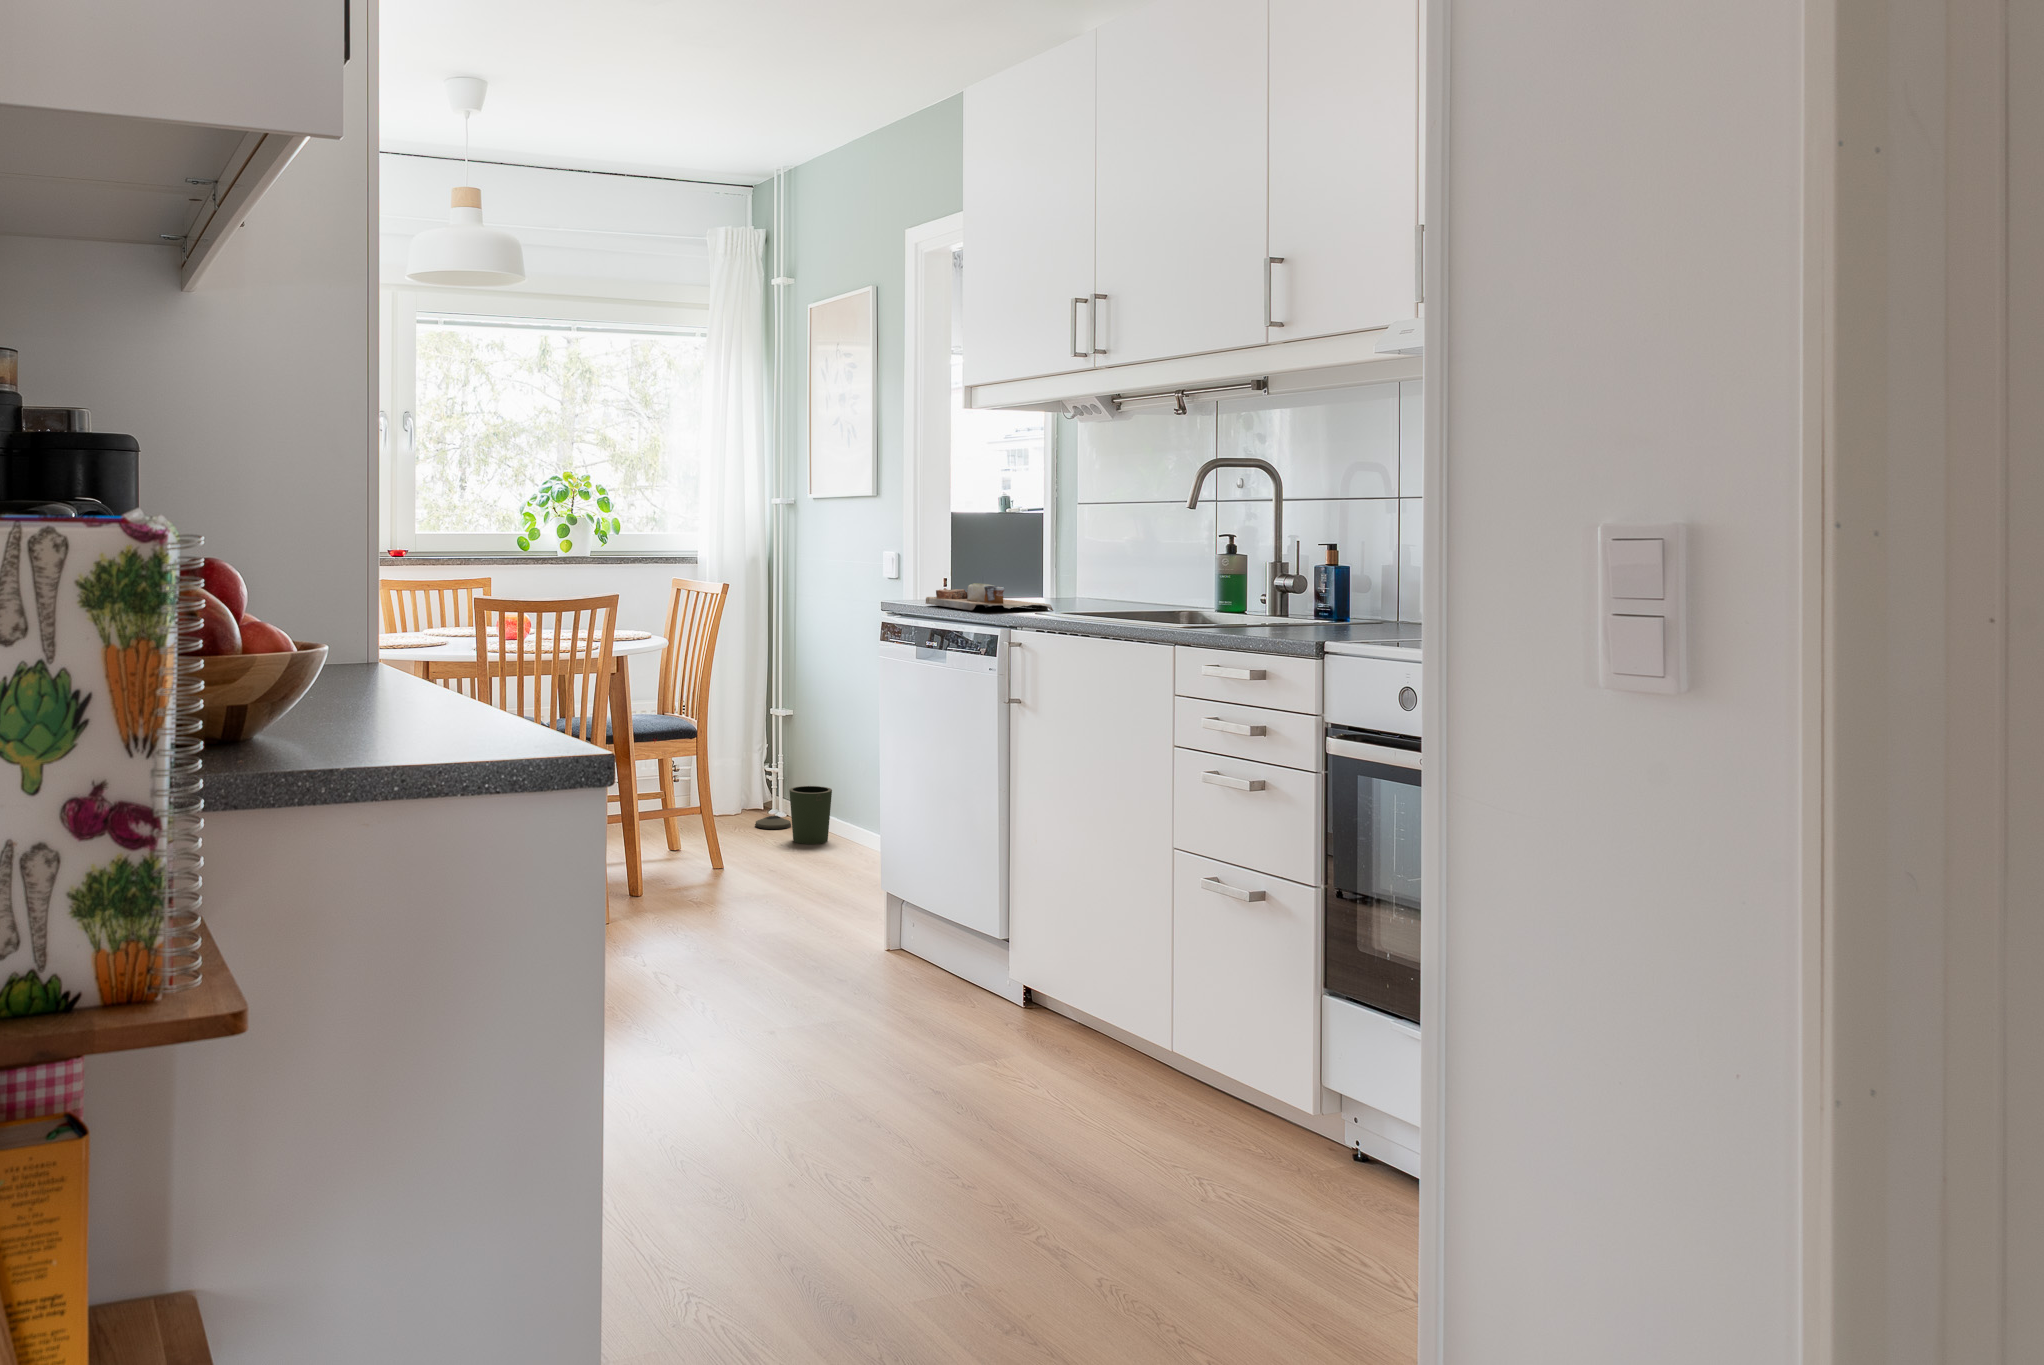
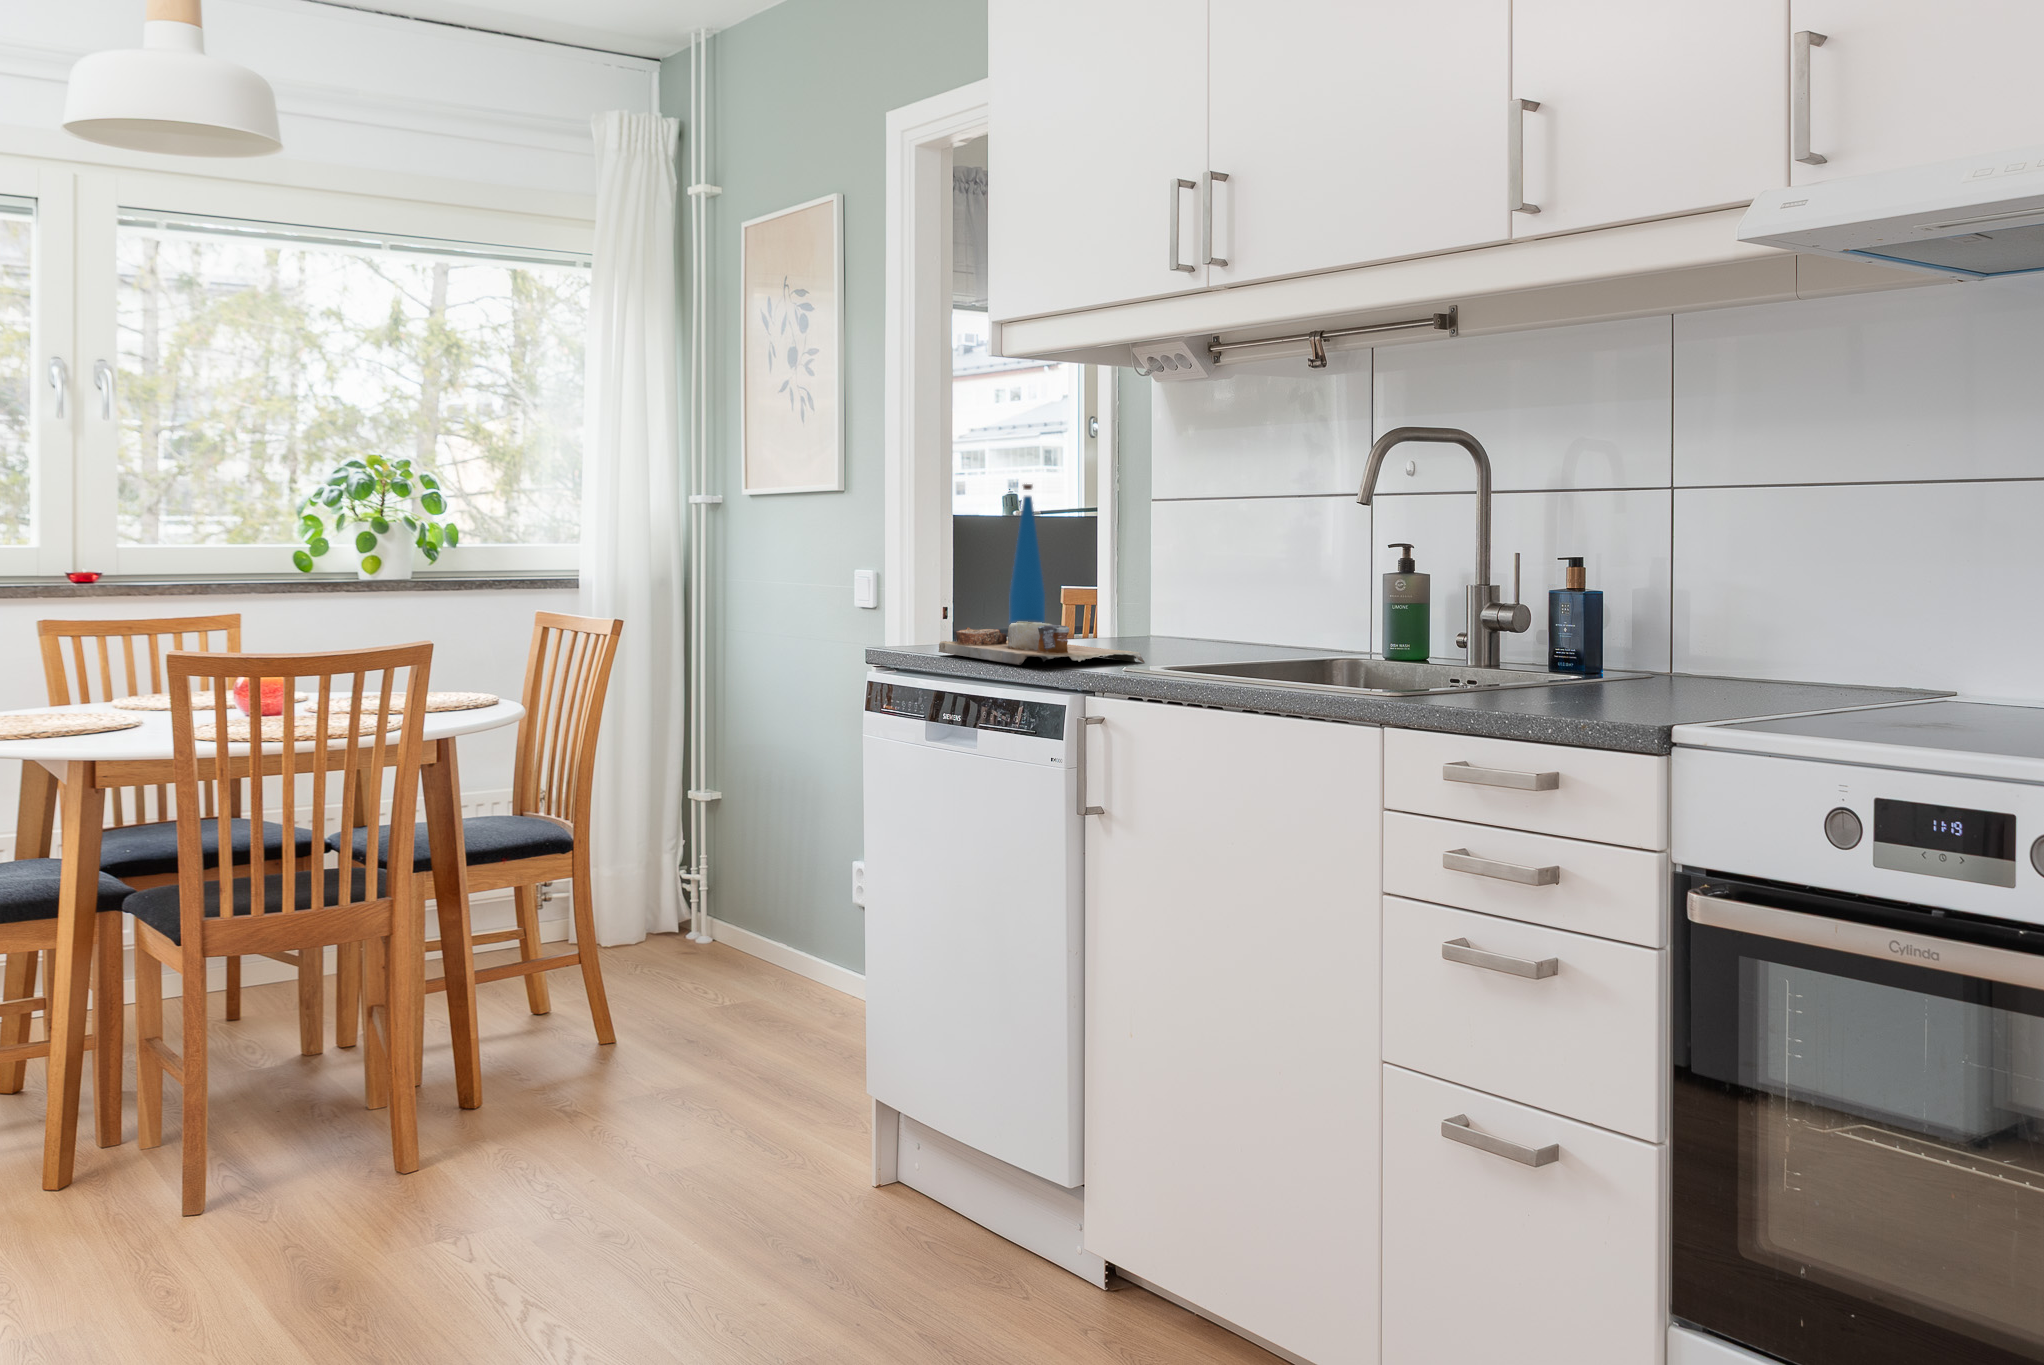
bottle: none [981,492,1005,594] -> present [1009,484,1045,623]
trash can: present [755,786,832,844] -> none [669,902,784,989]

